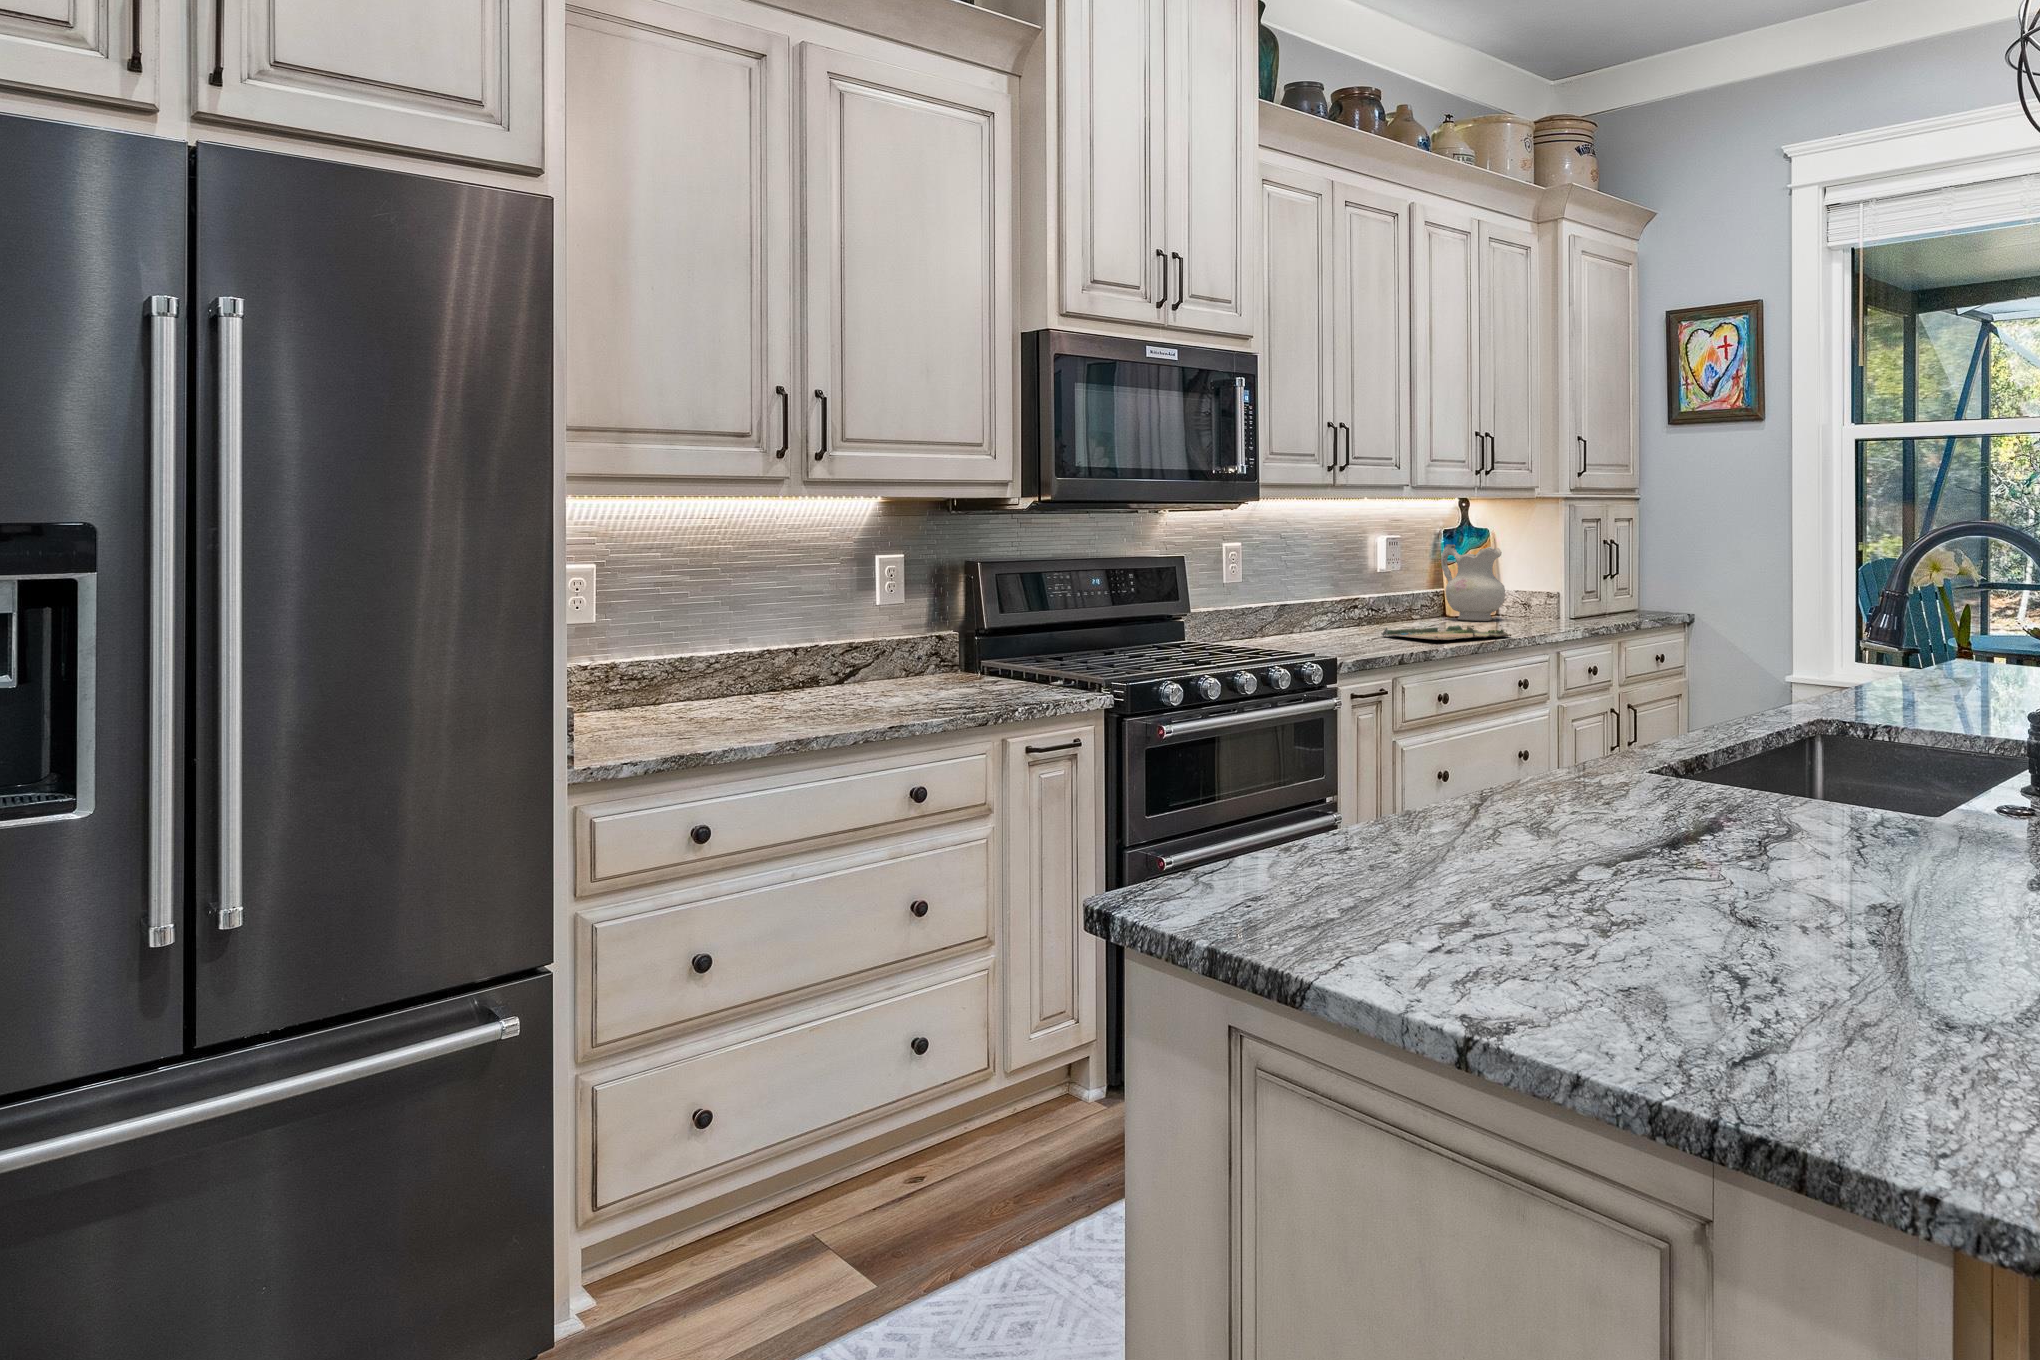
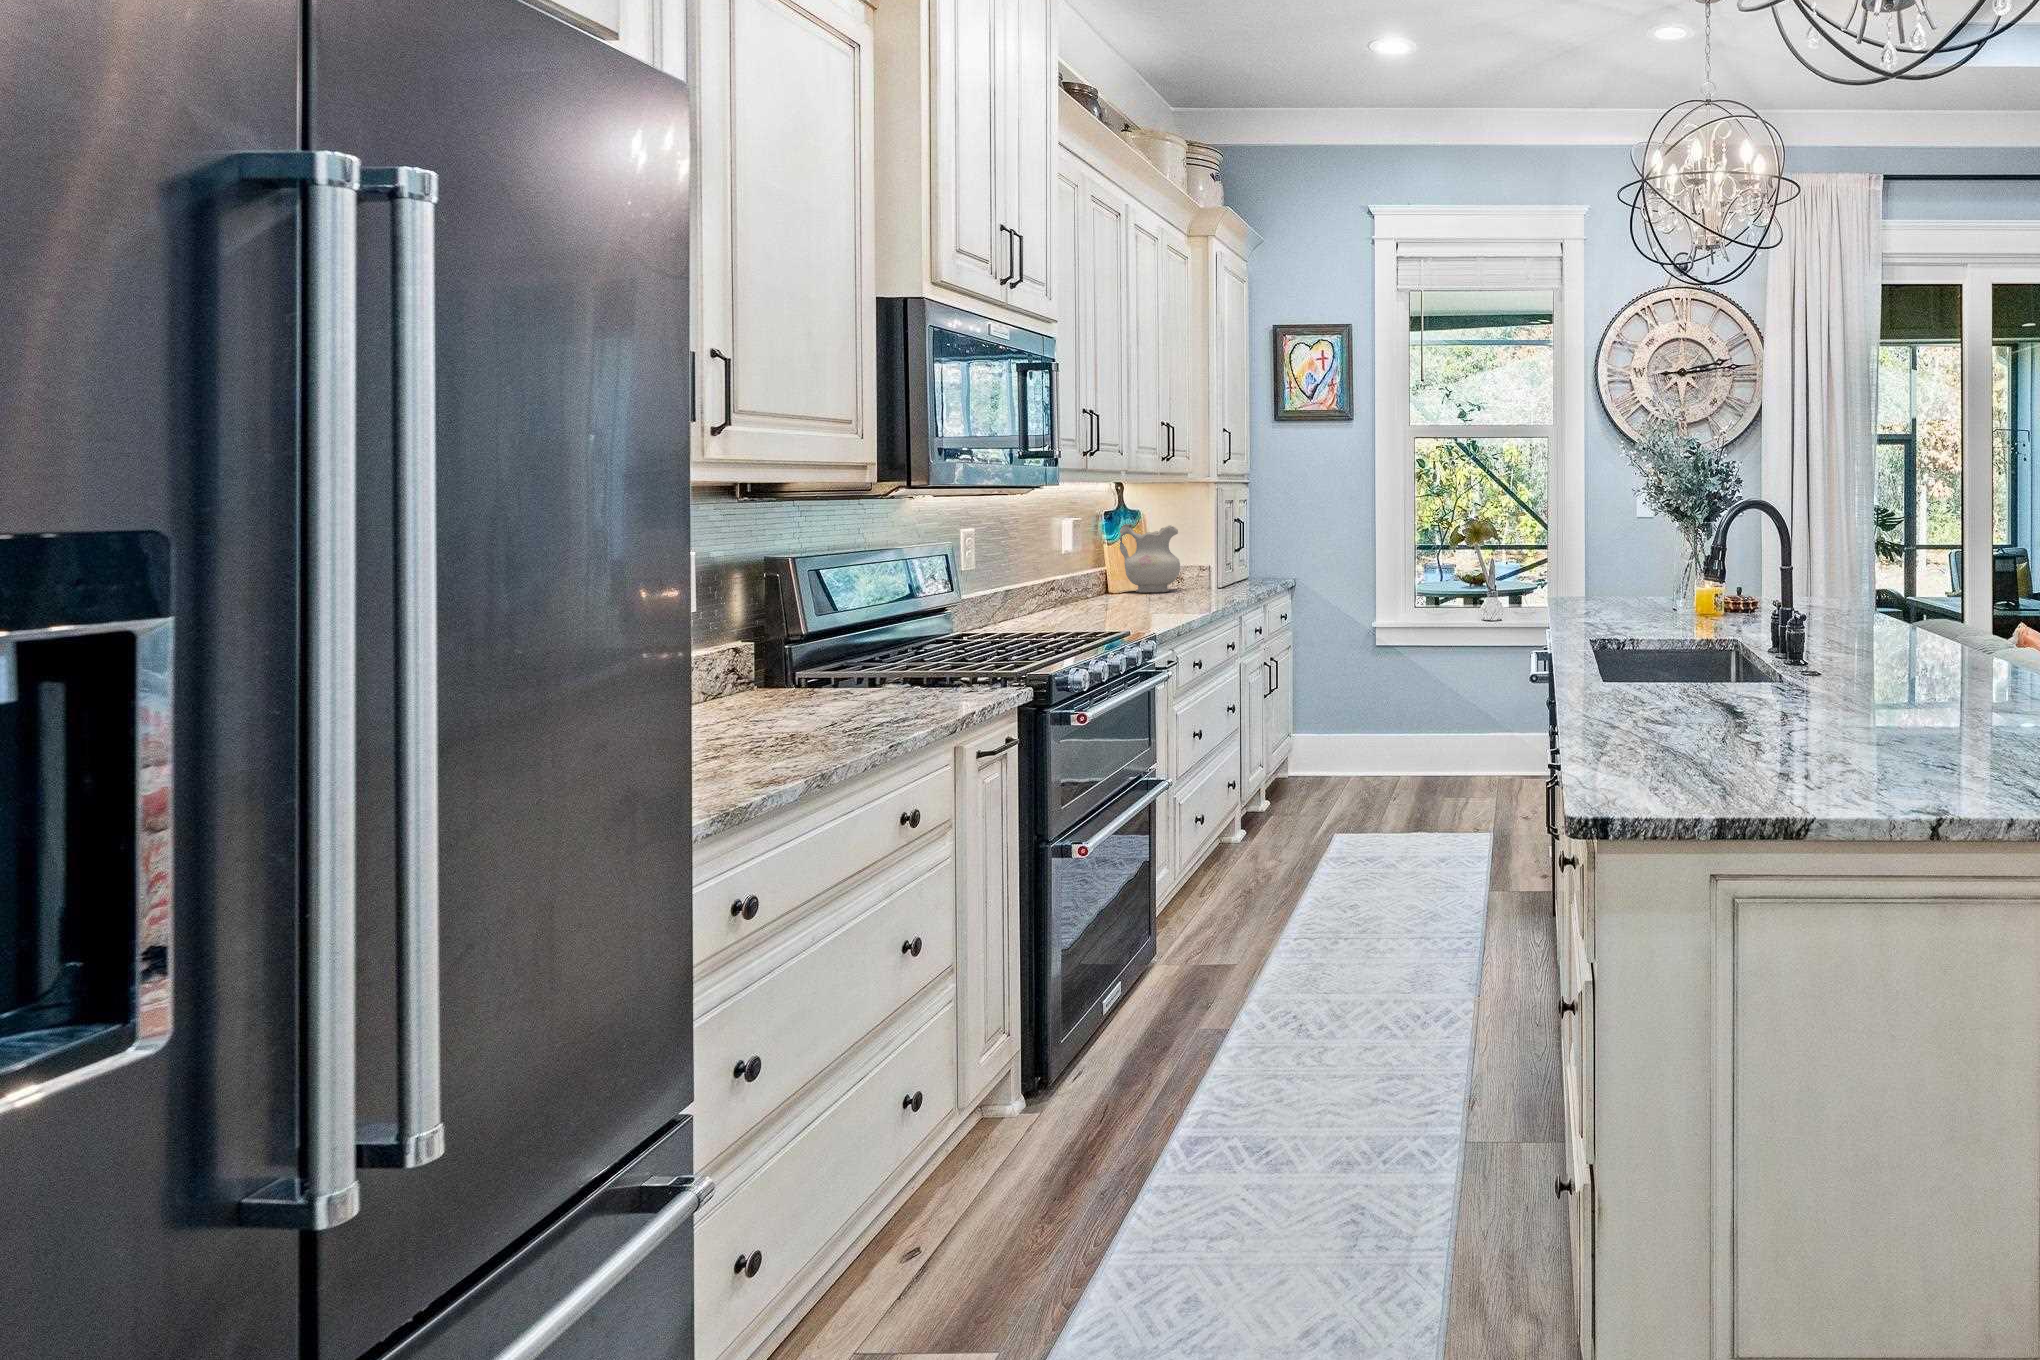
tray: present [1381,625,1511,640] -> none [1120,591,1233,611]

